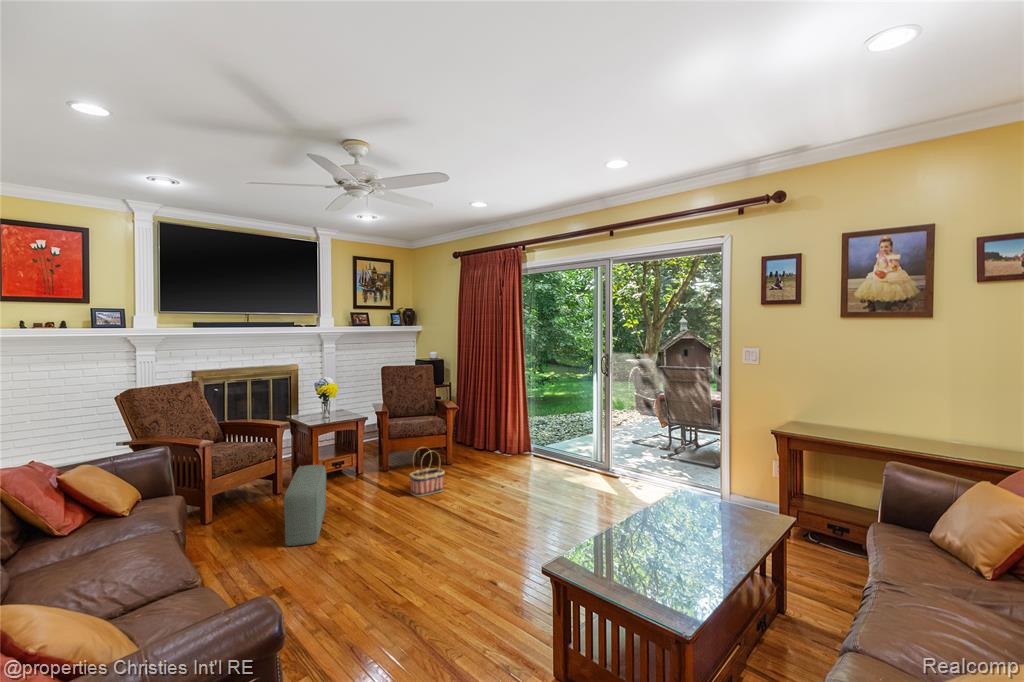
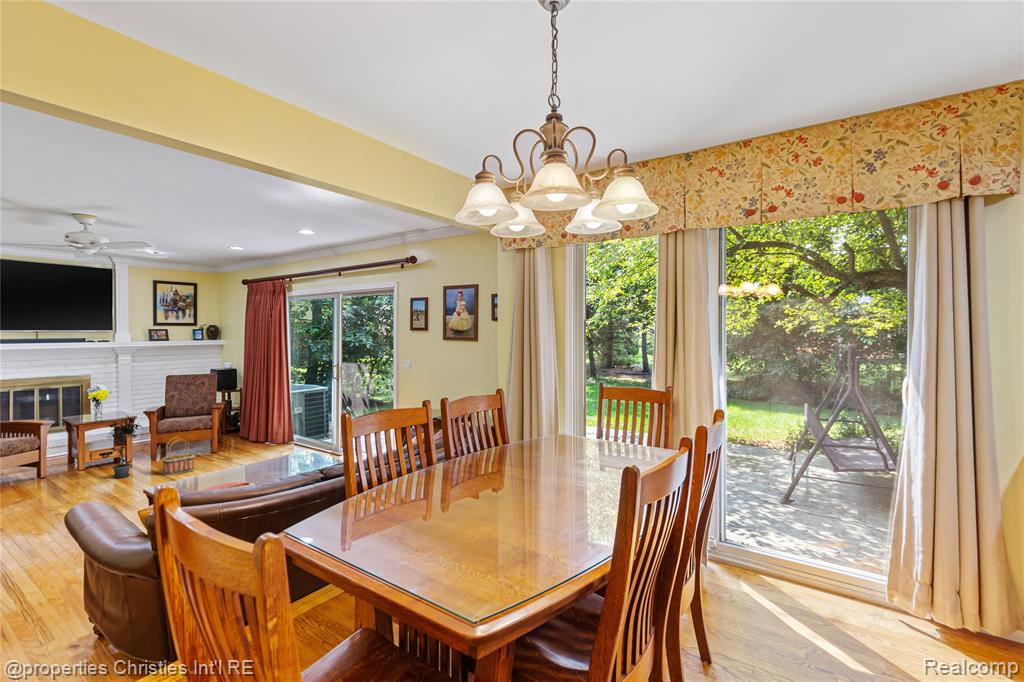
potted plant: none [349,418,392,498] -> present [107,416,143,478]
pouf: present [284,465,326,546] -> none [23,452,78,508]

